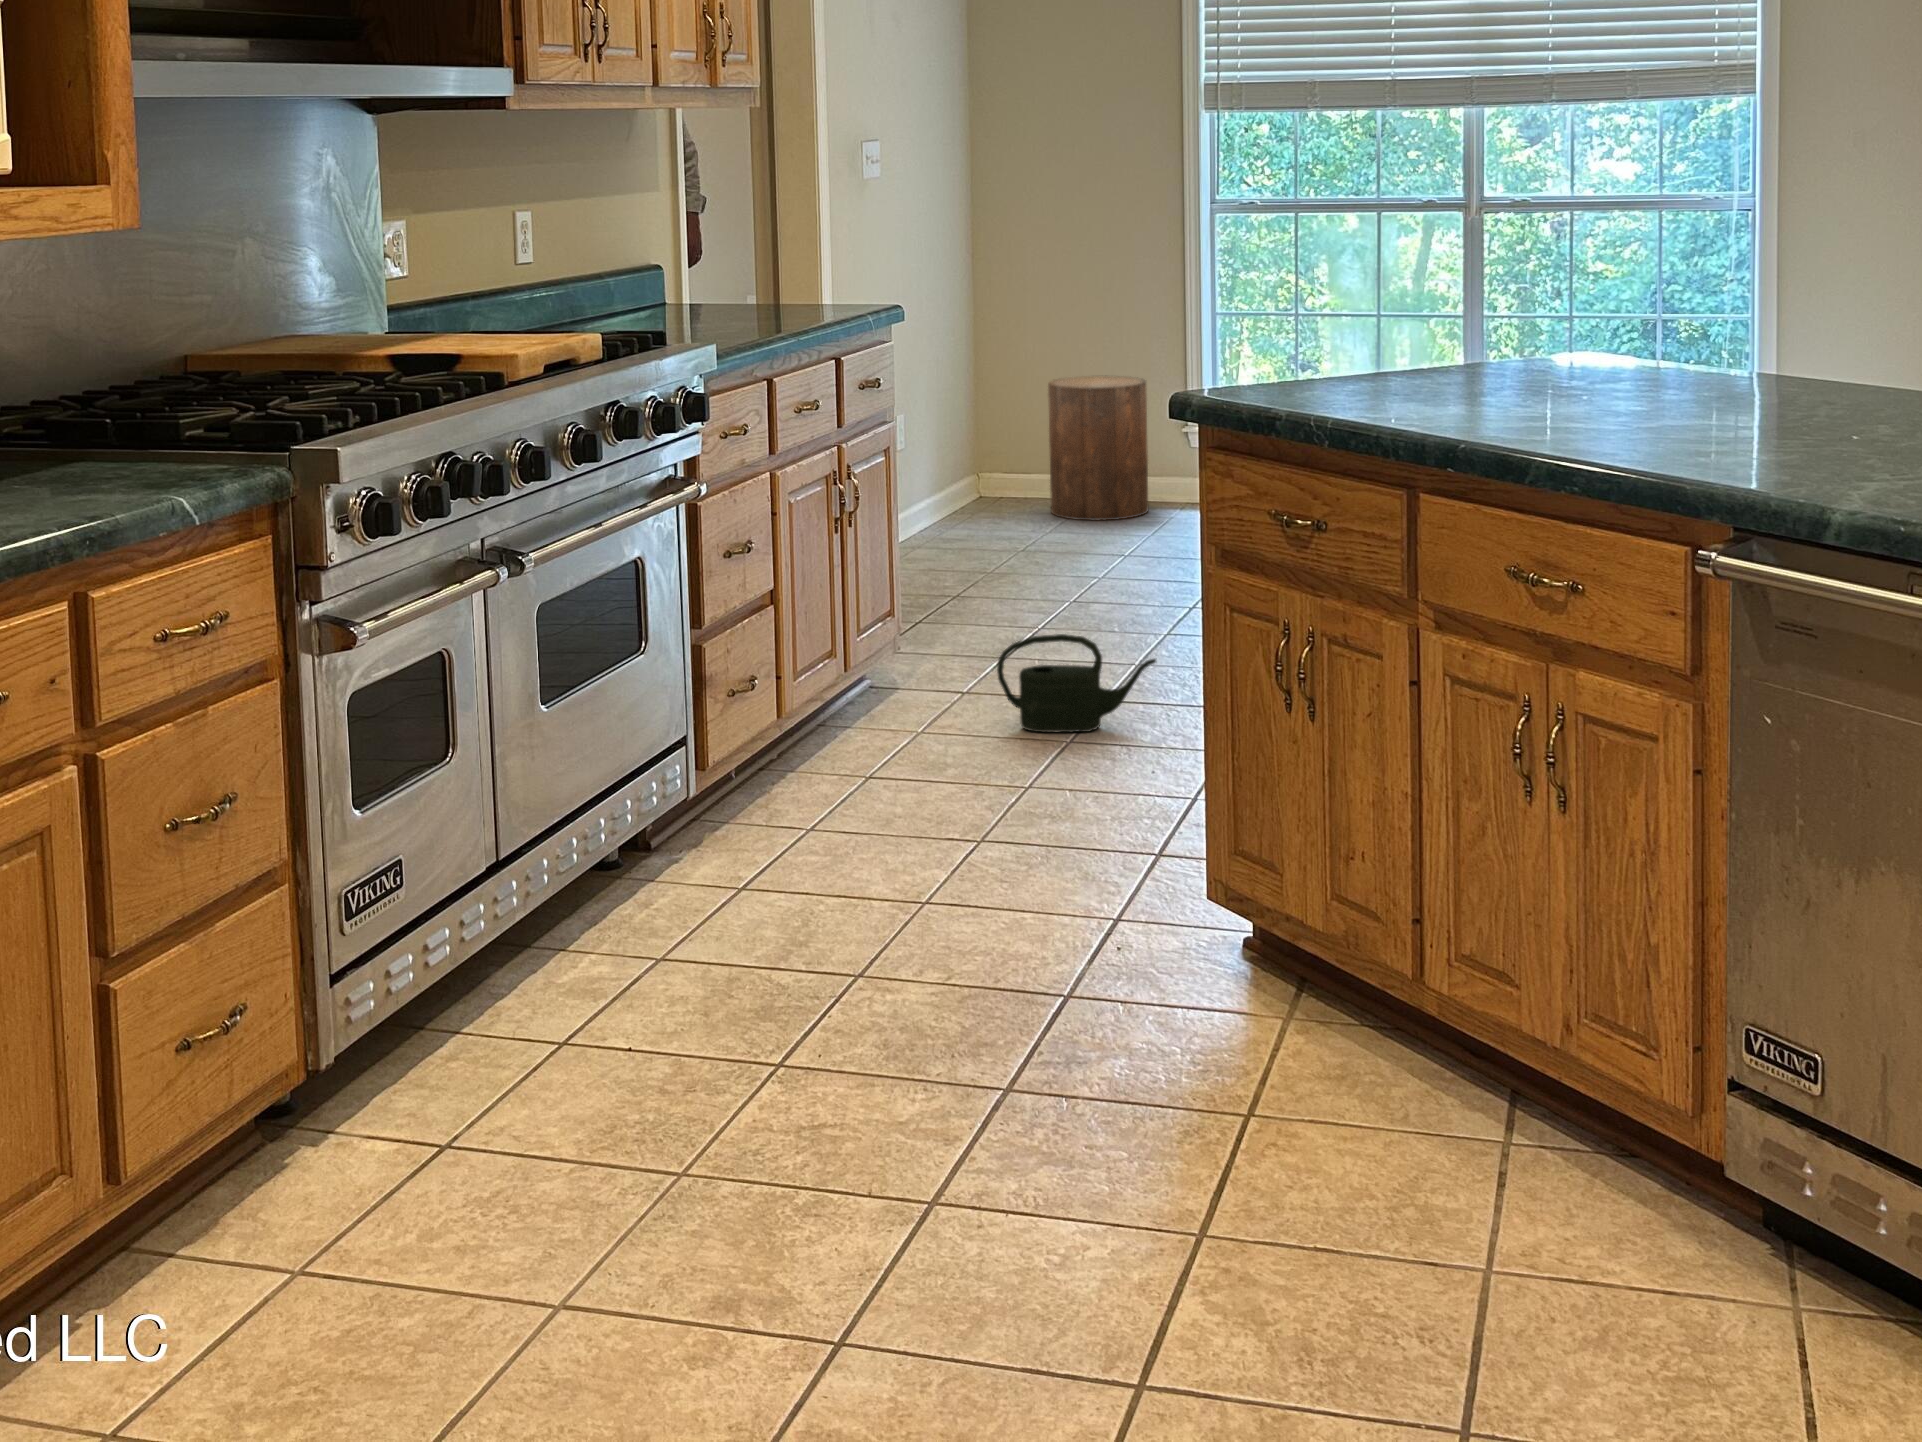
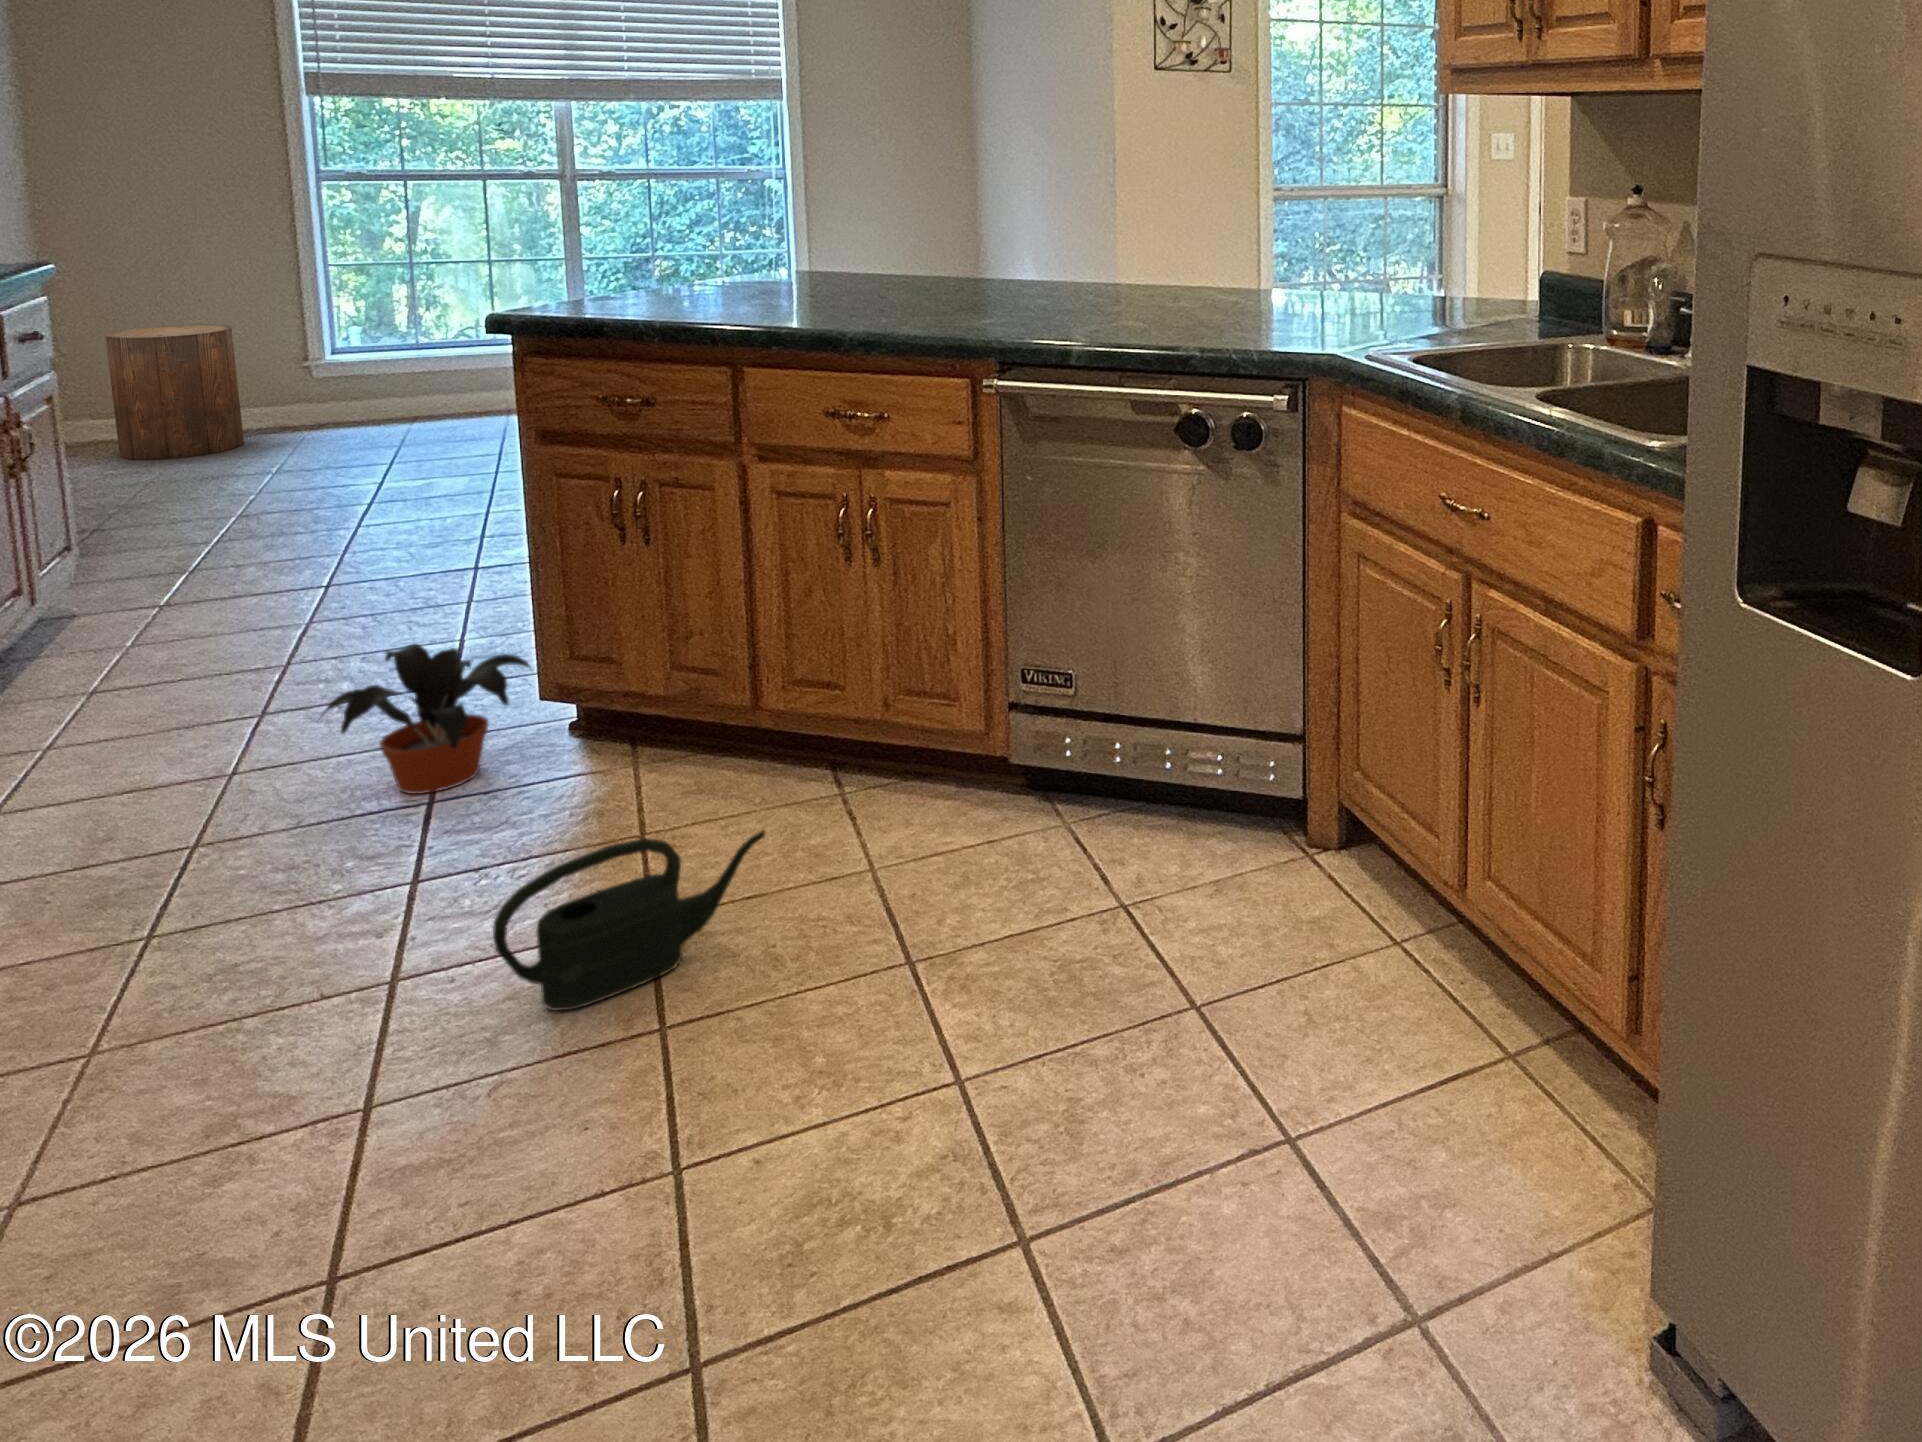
watering can: present [997,634,1156,732] -> present [493,831,765,1010]
potted plant: none [1013,781,1218,965] -> present [319,644,531,794]

